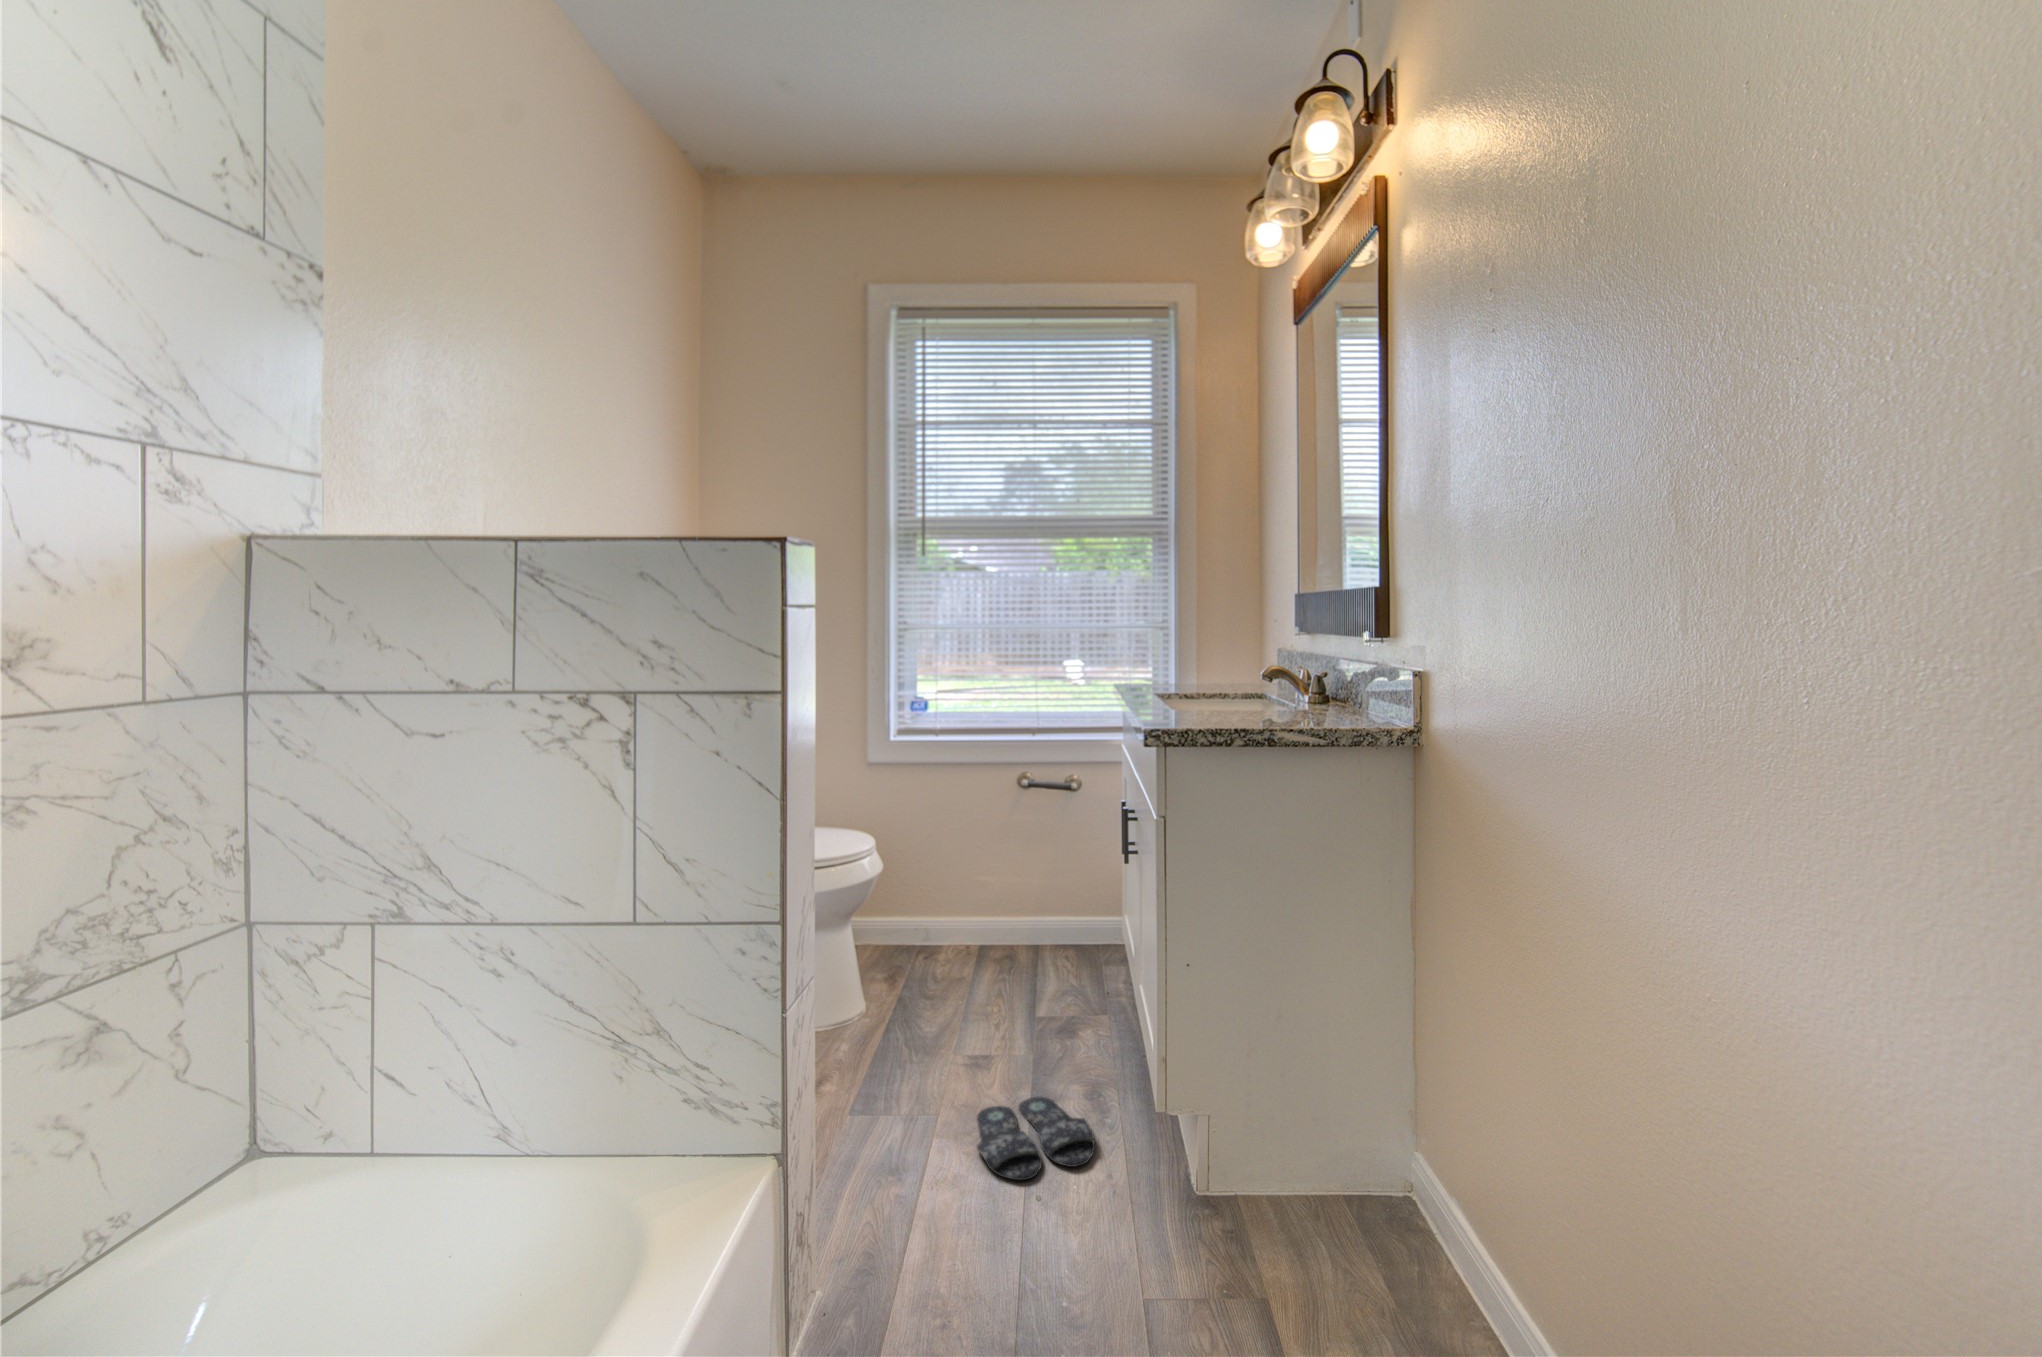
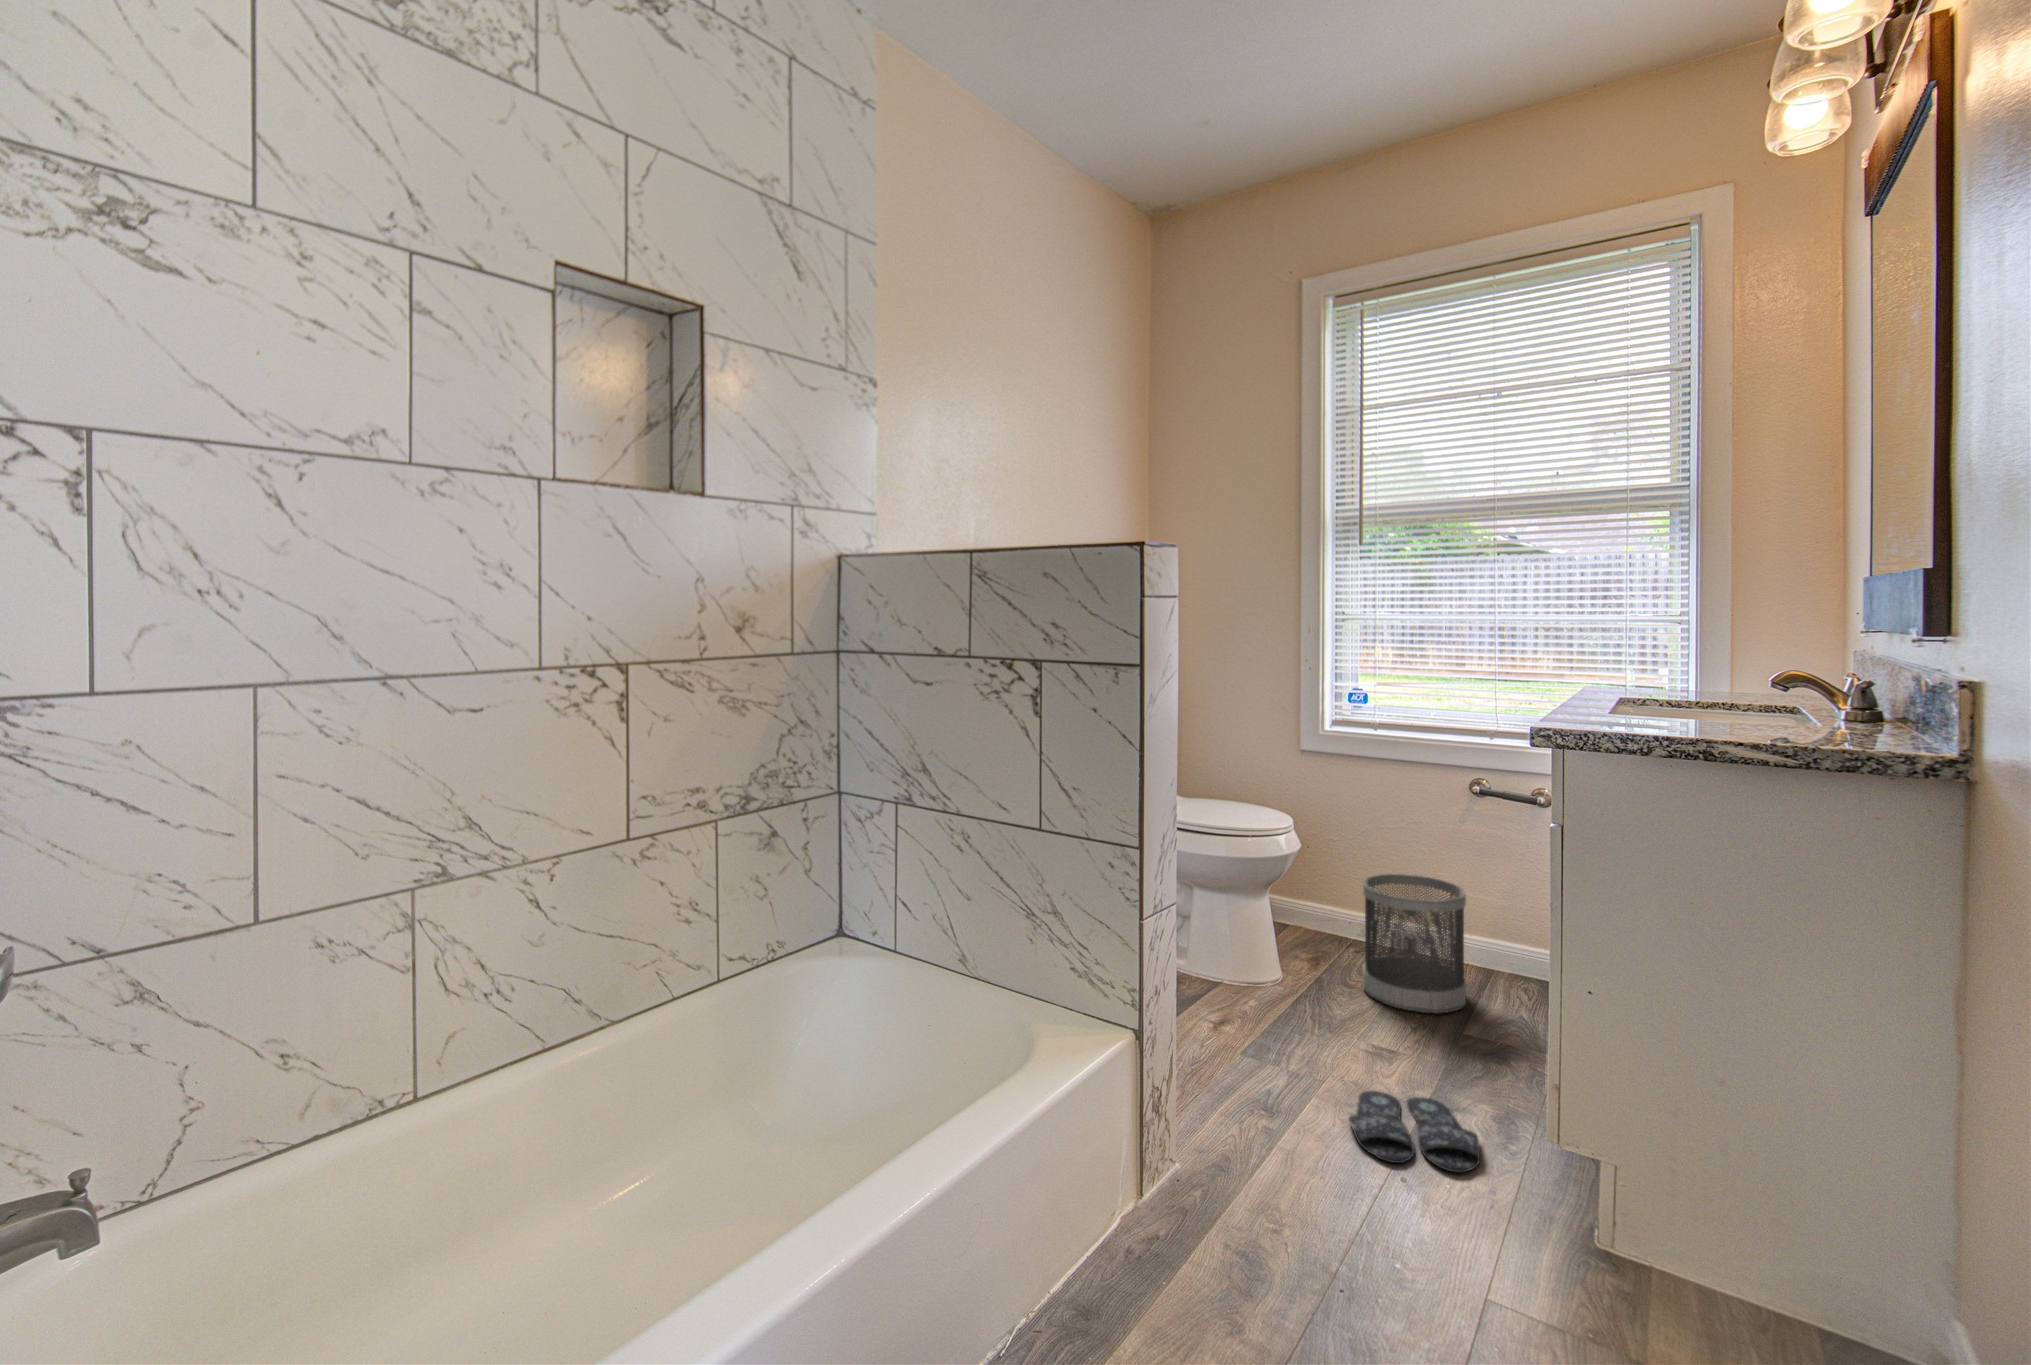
wastebasket: none [942,874,1035,1012] -> present [1363,874,1466,1013]

